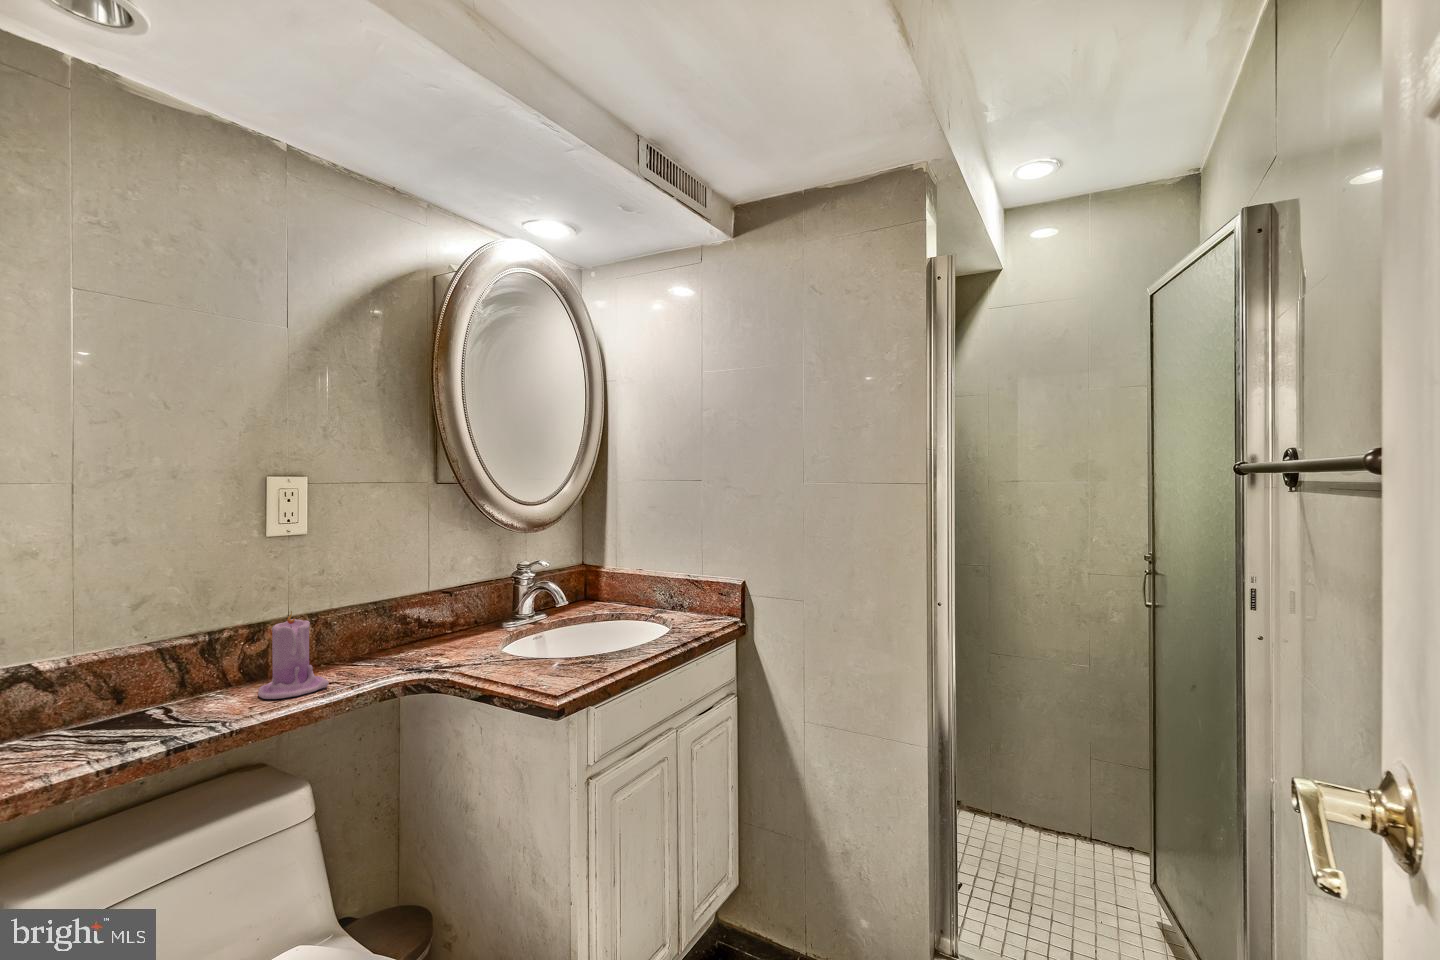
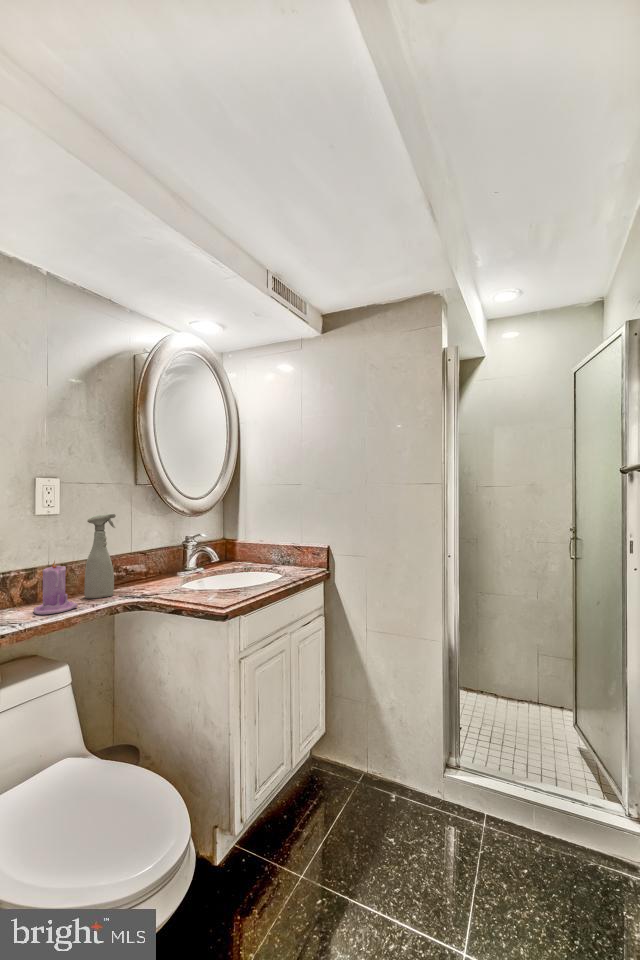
spray bottle: none [345,534,394,670] -> present [84,514,116,598]

